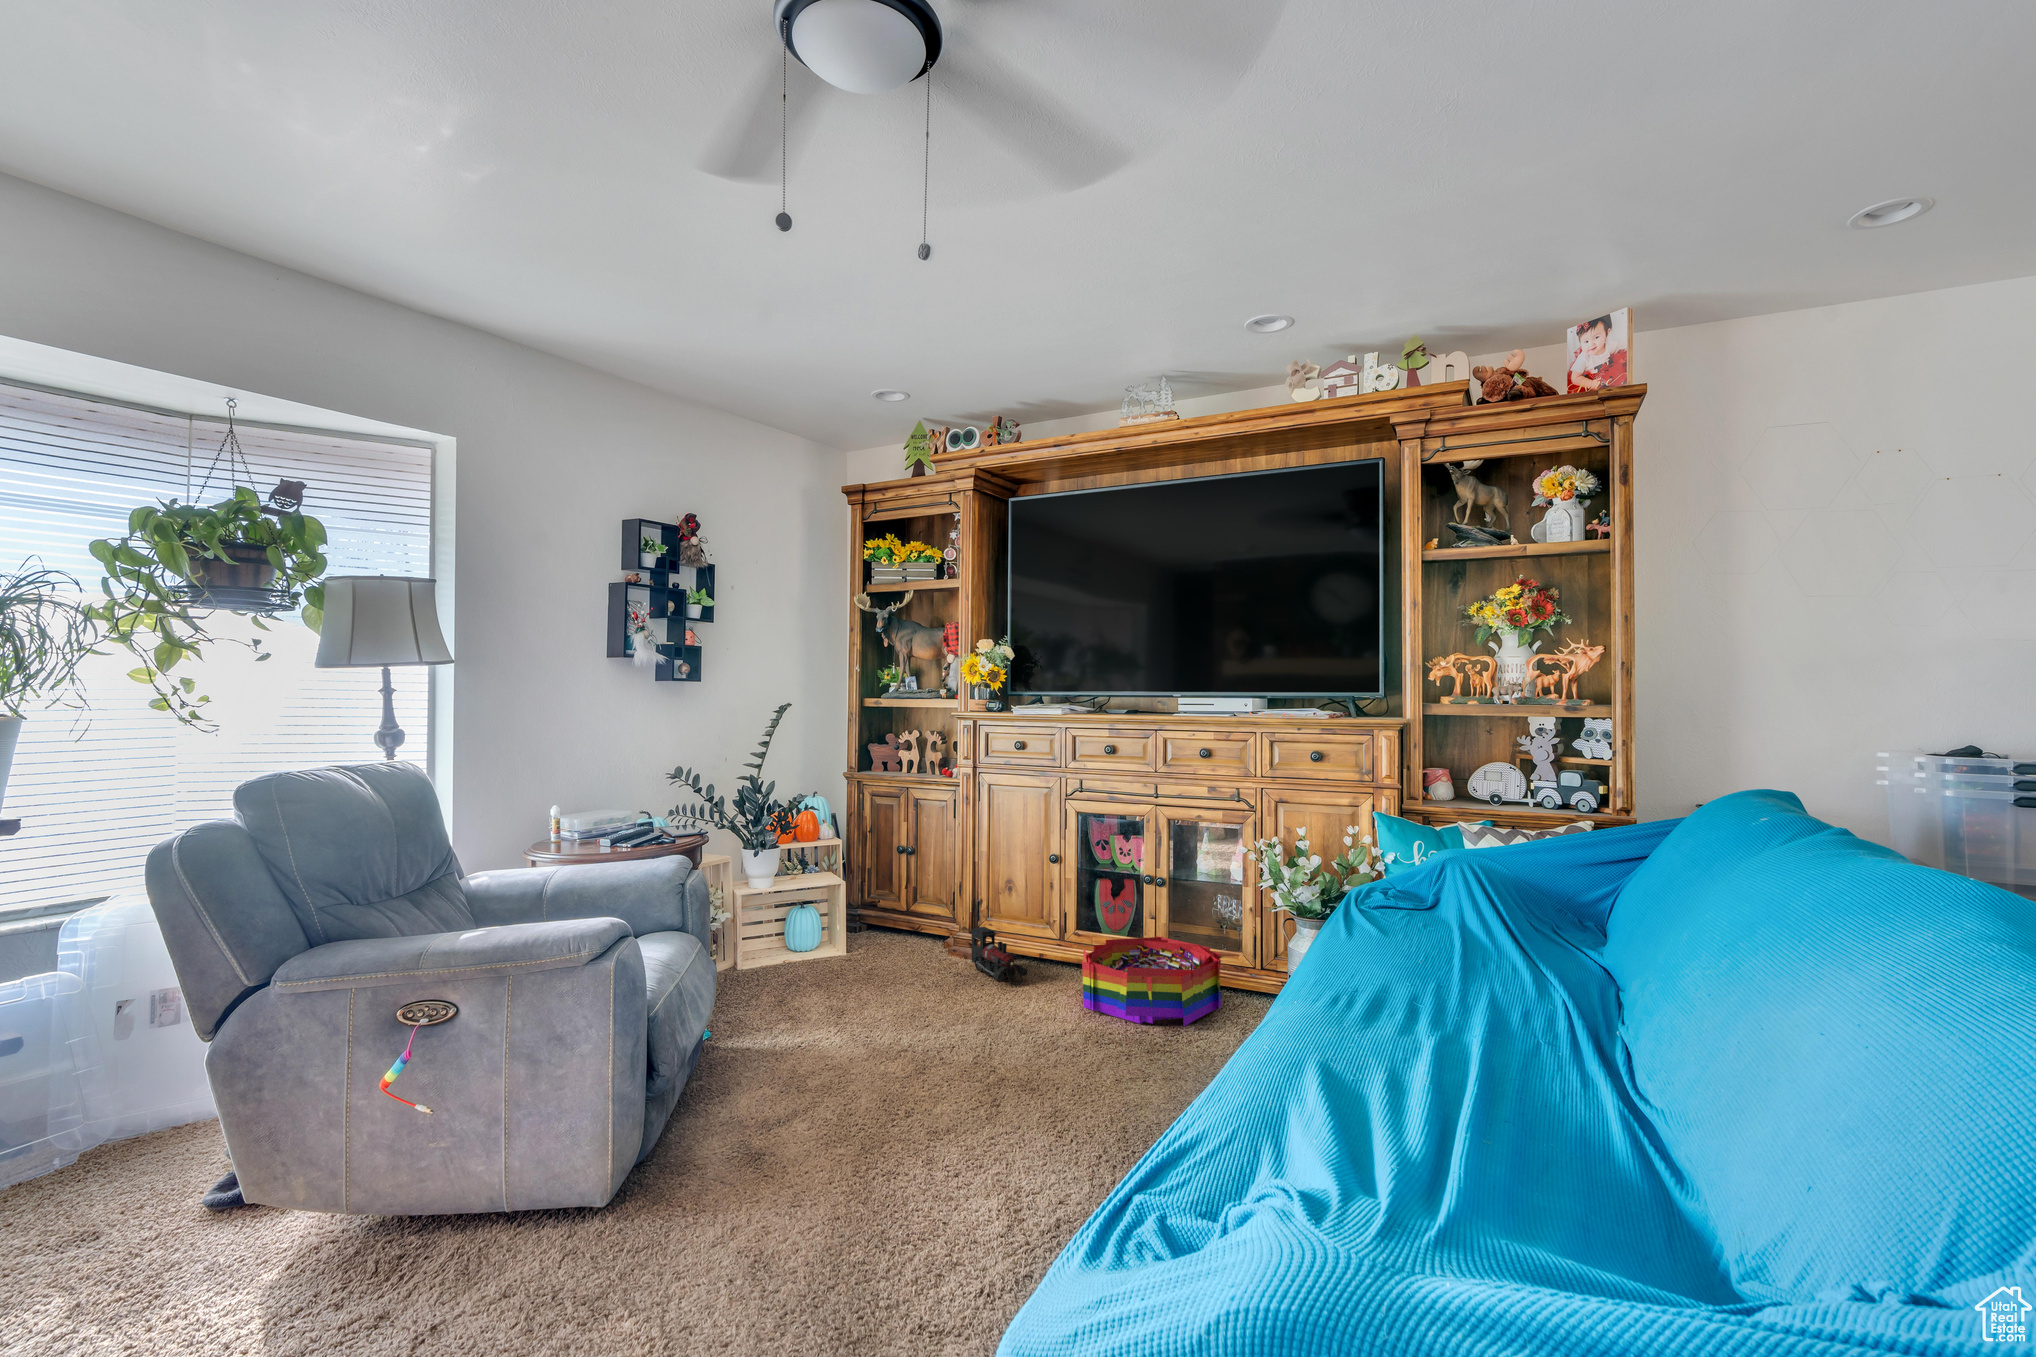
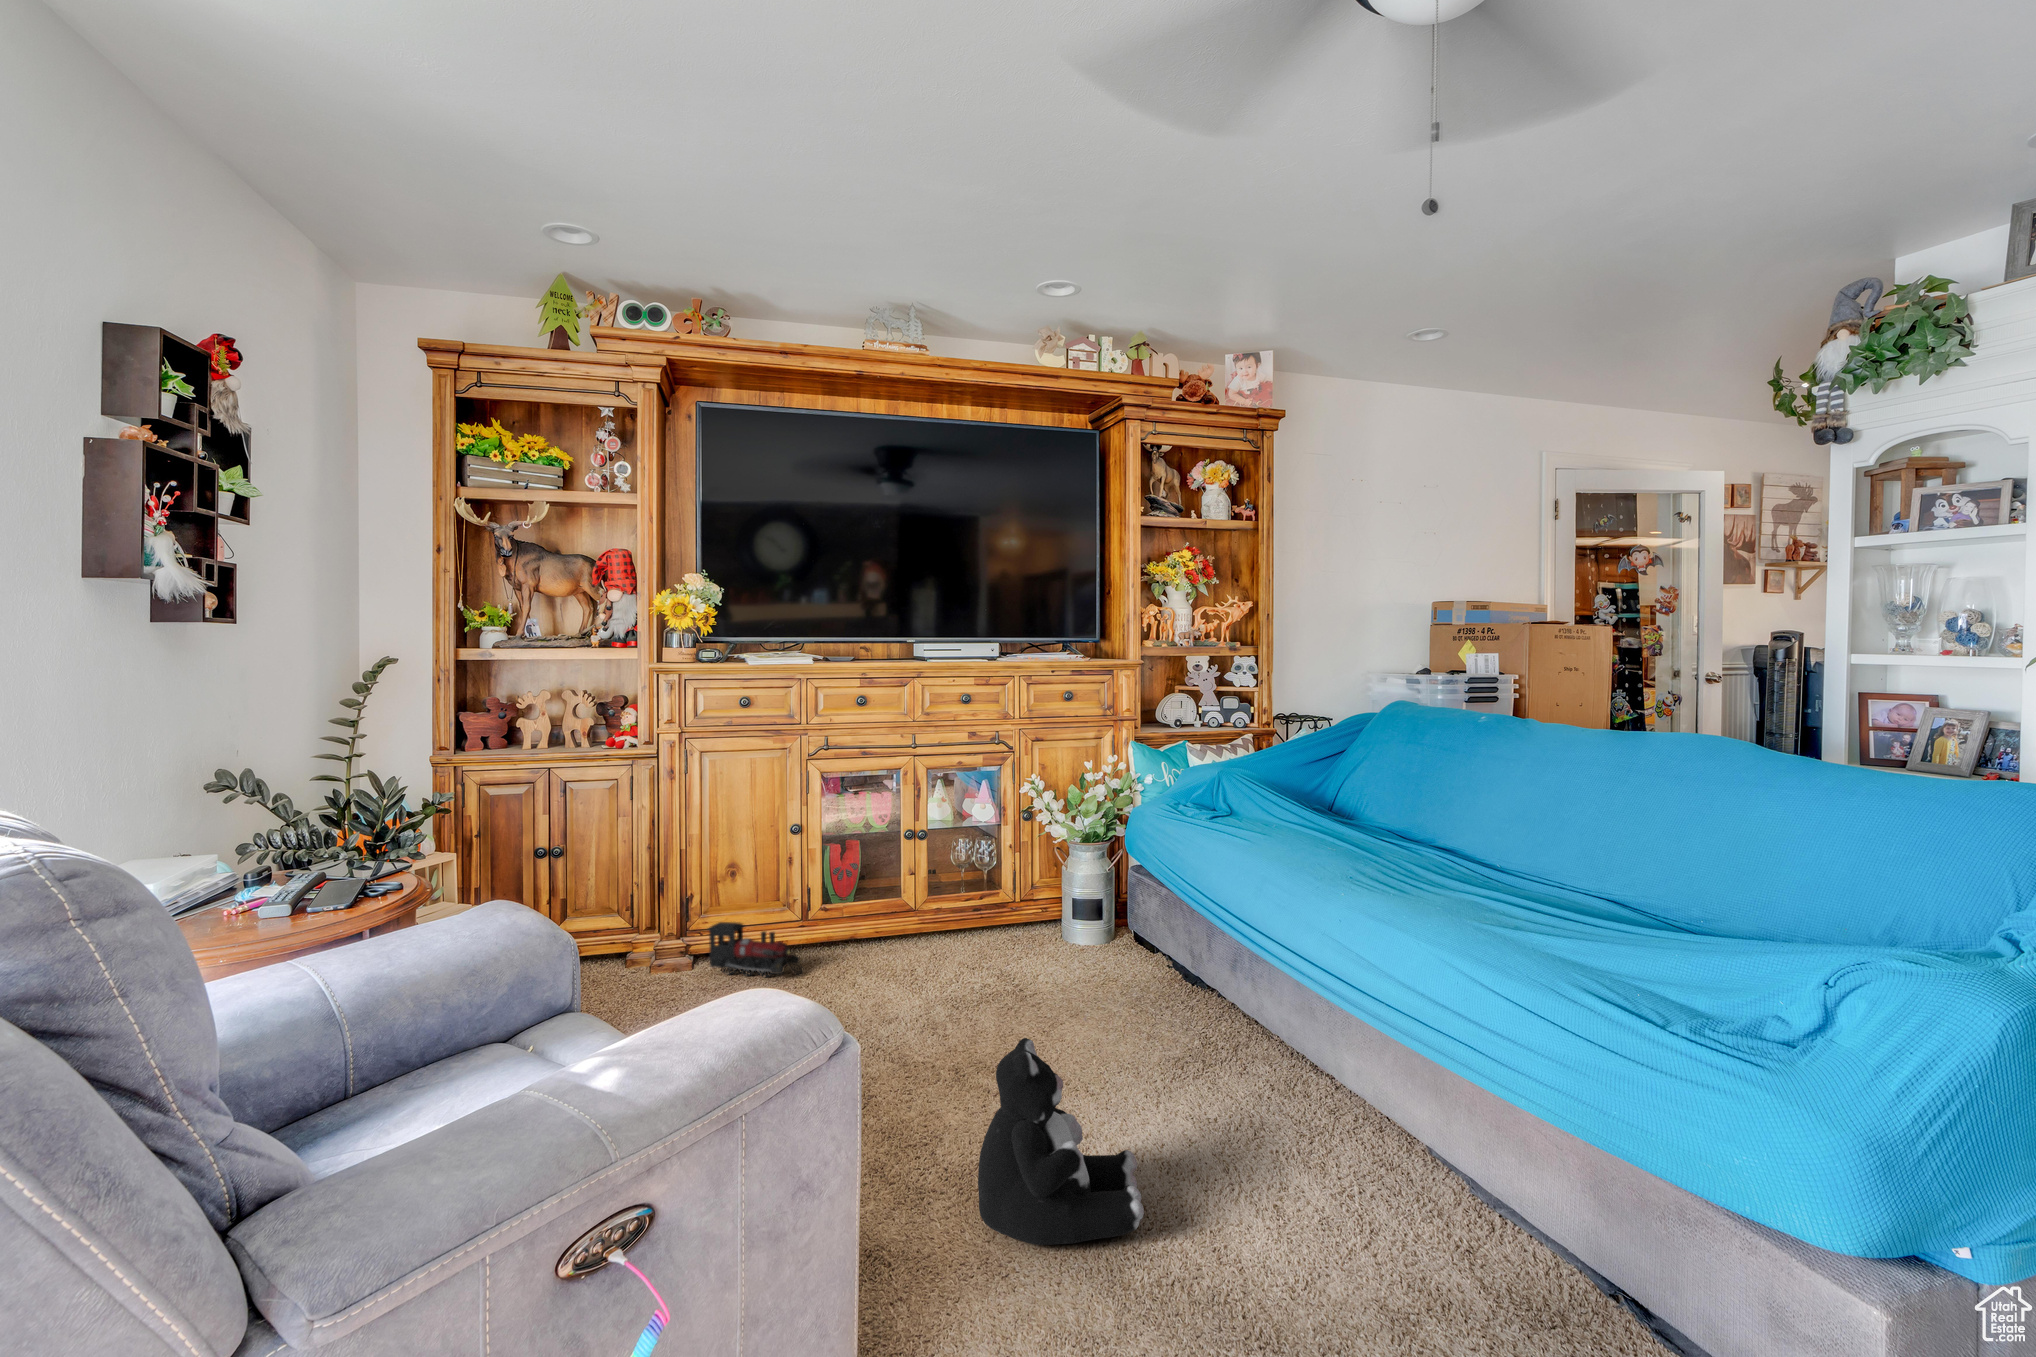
storage bin: present [1082,936,1221,1026] -> none [876,890,1024,974]
plush toy: none [763,1067,904,1260] -> present [978,1038,1144,1245]

